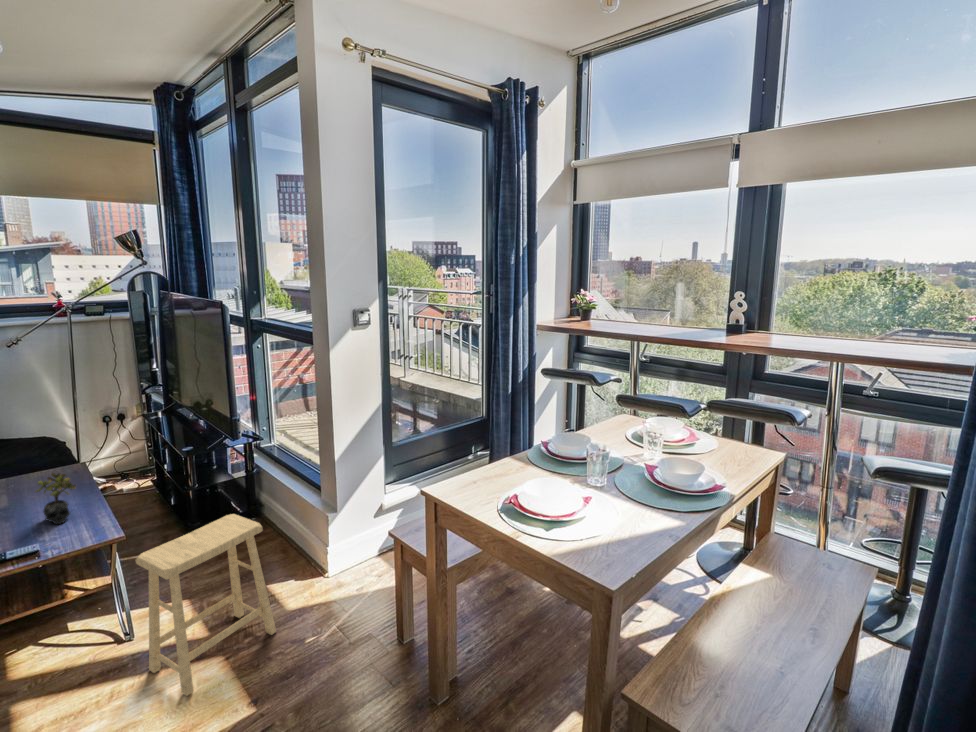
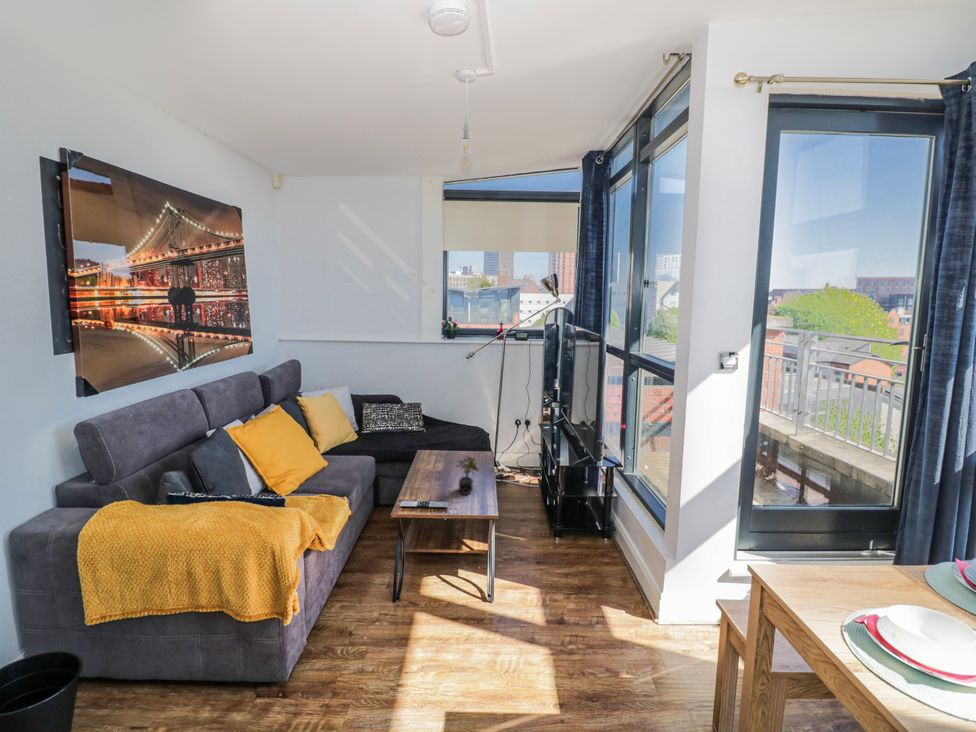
footstool: present [136,514,276,696] -> none [497,526,596,667]

